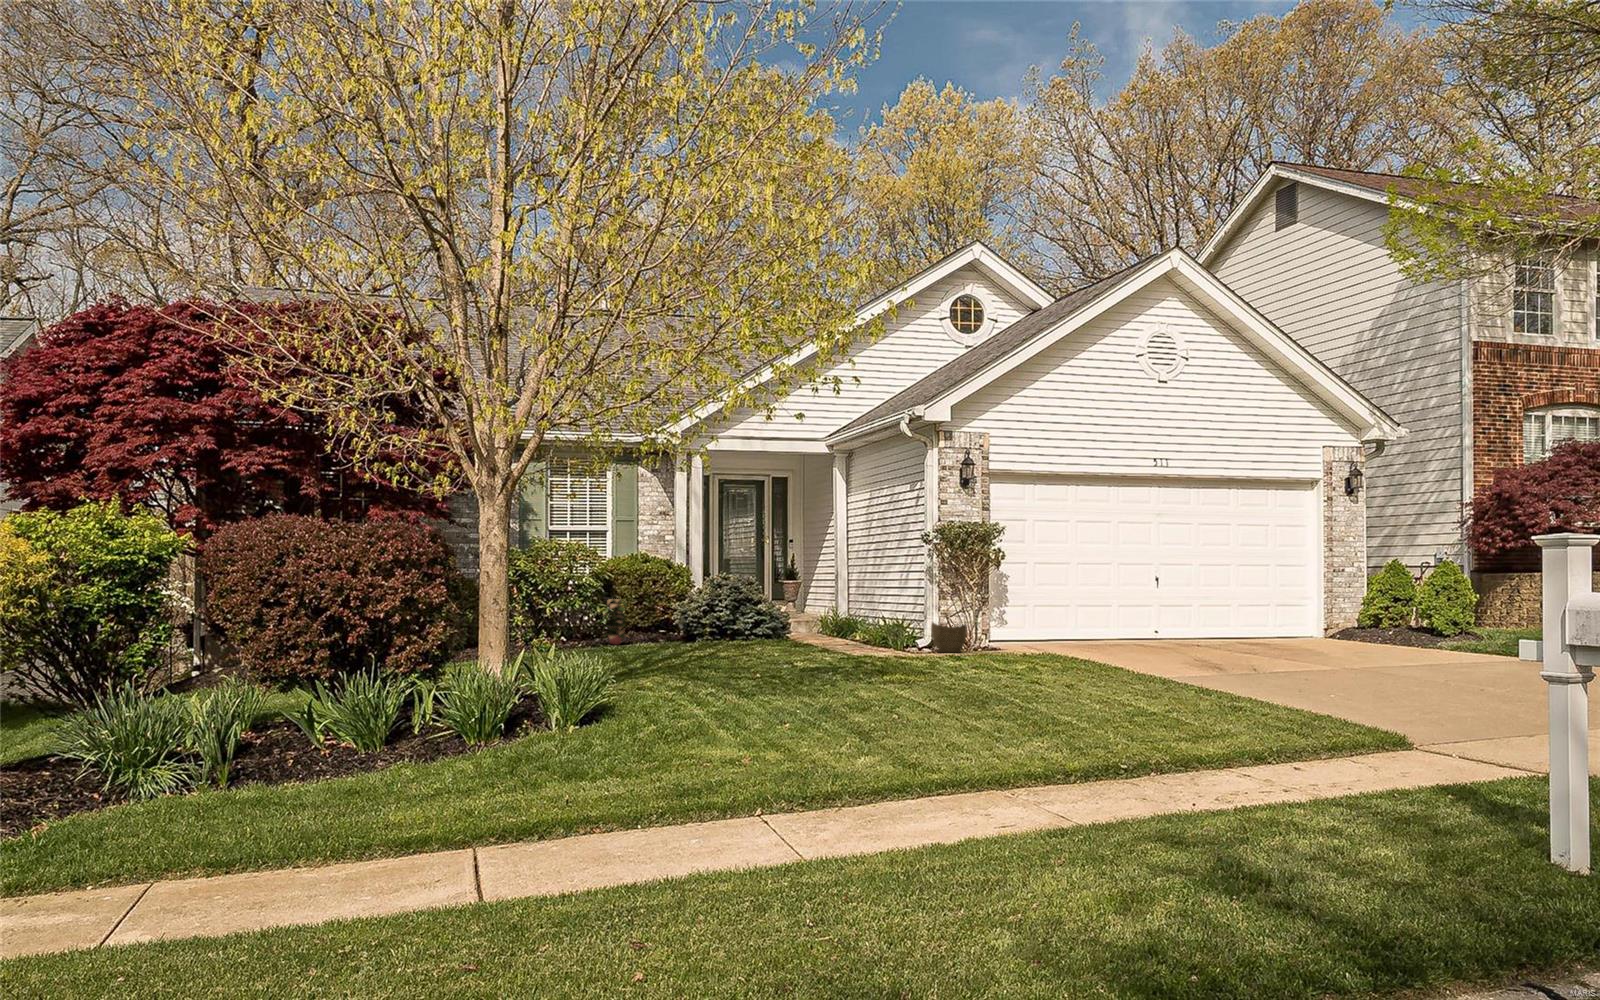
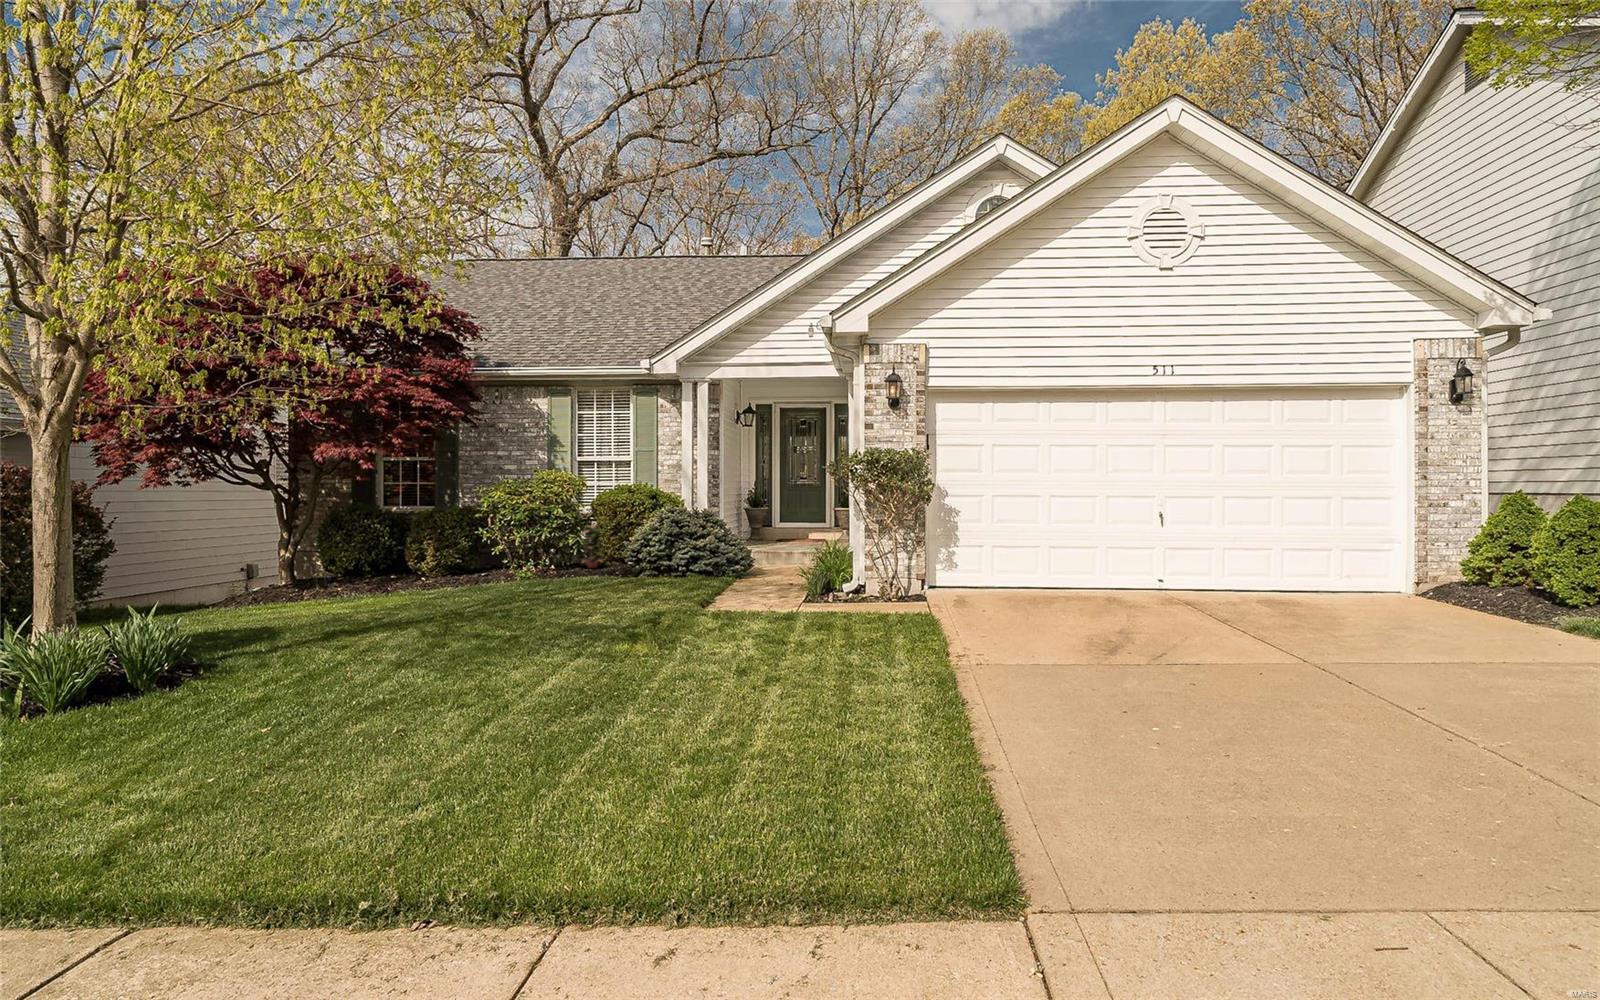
woven basket: present [931,622,967,653] -> none [846,553,886,601]

